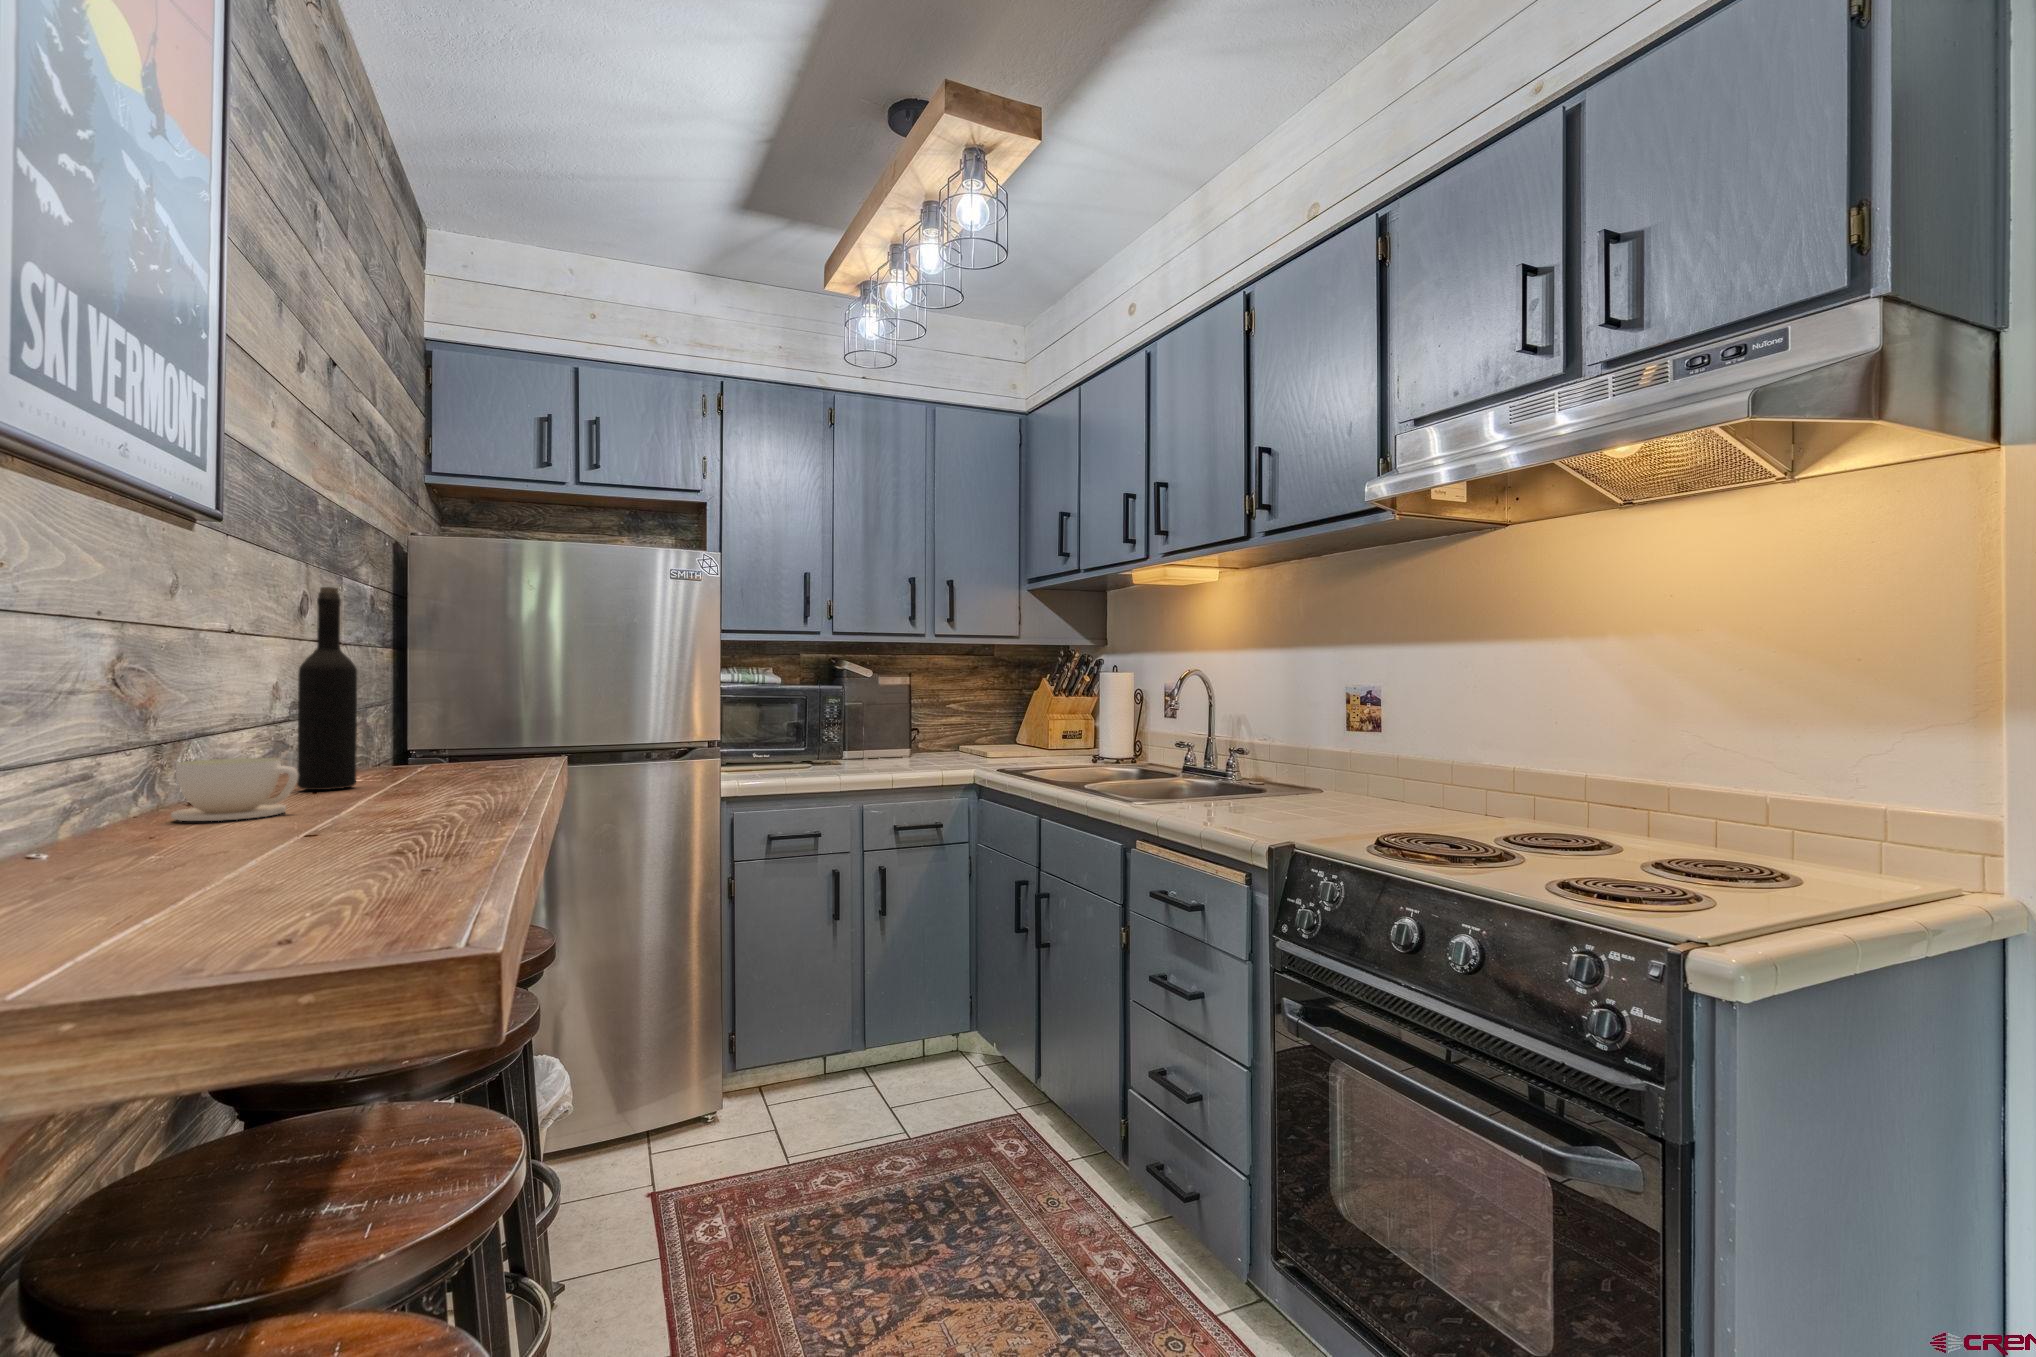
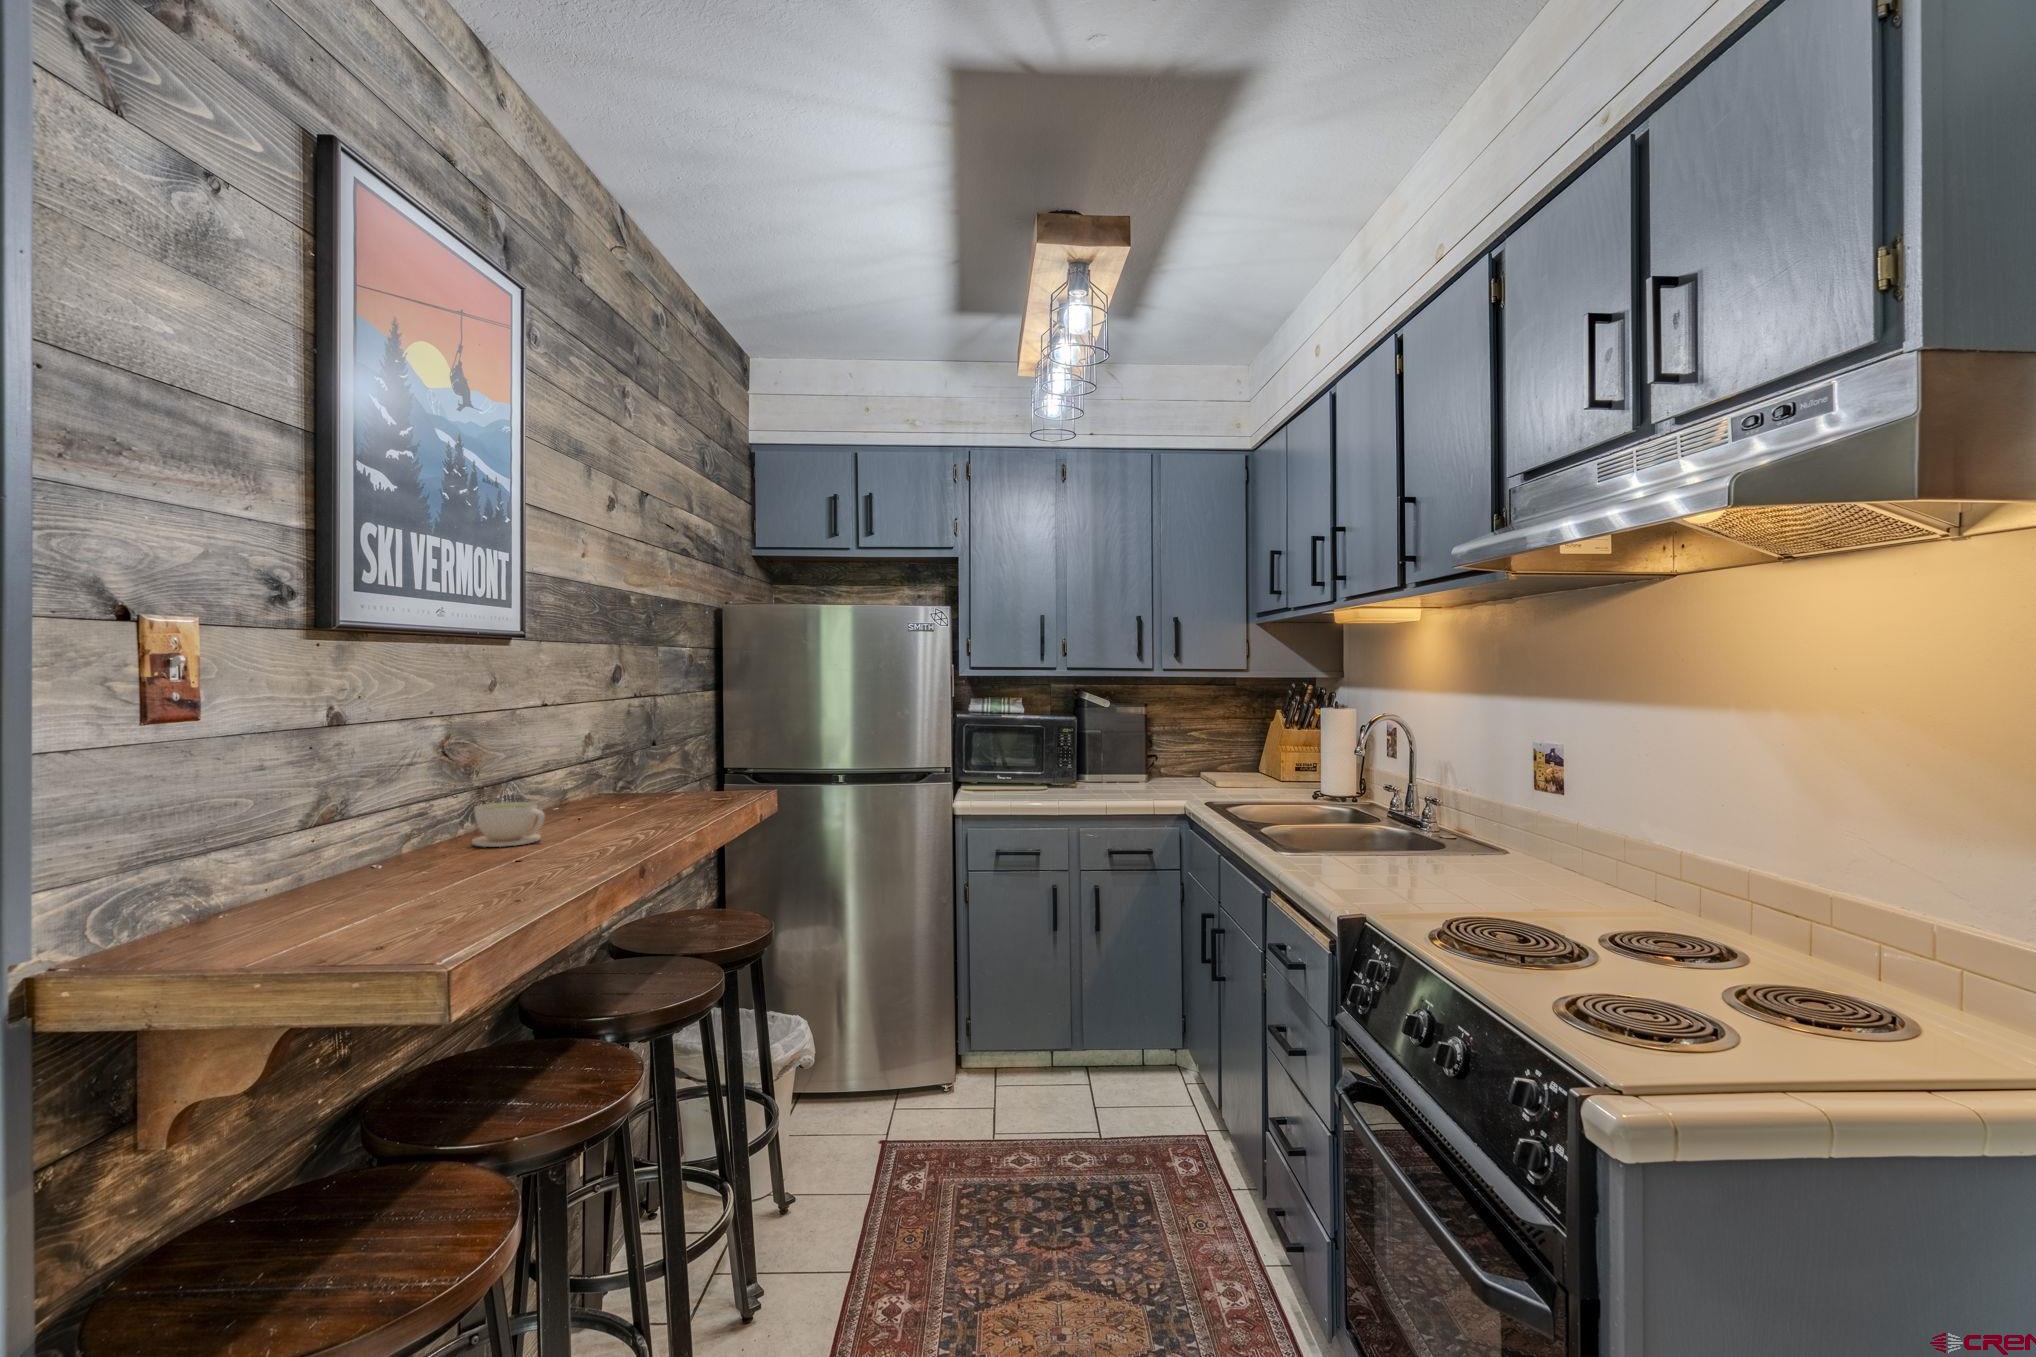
wine bottle: present [297,587,357,790] -> none [583,673,621,818]

